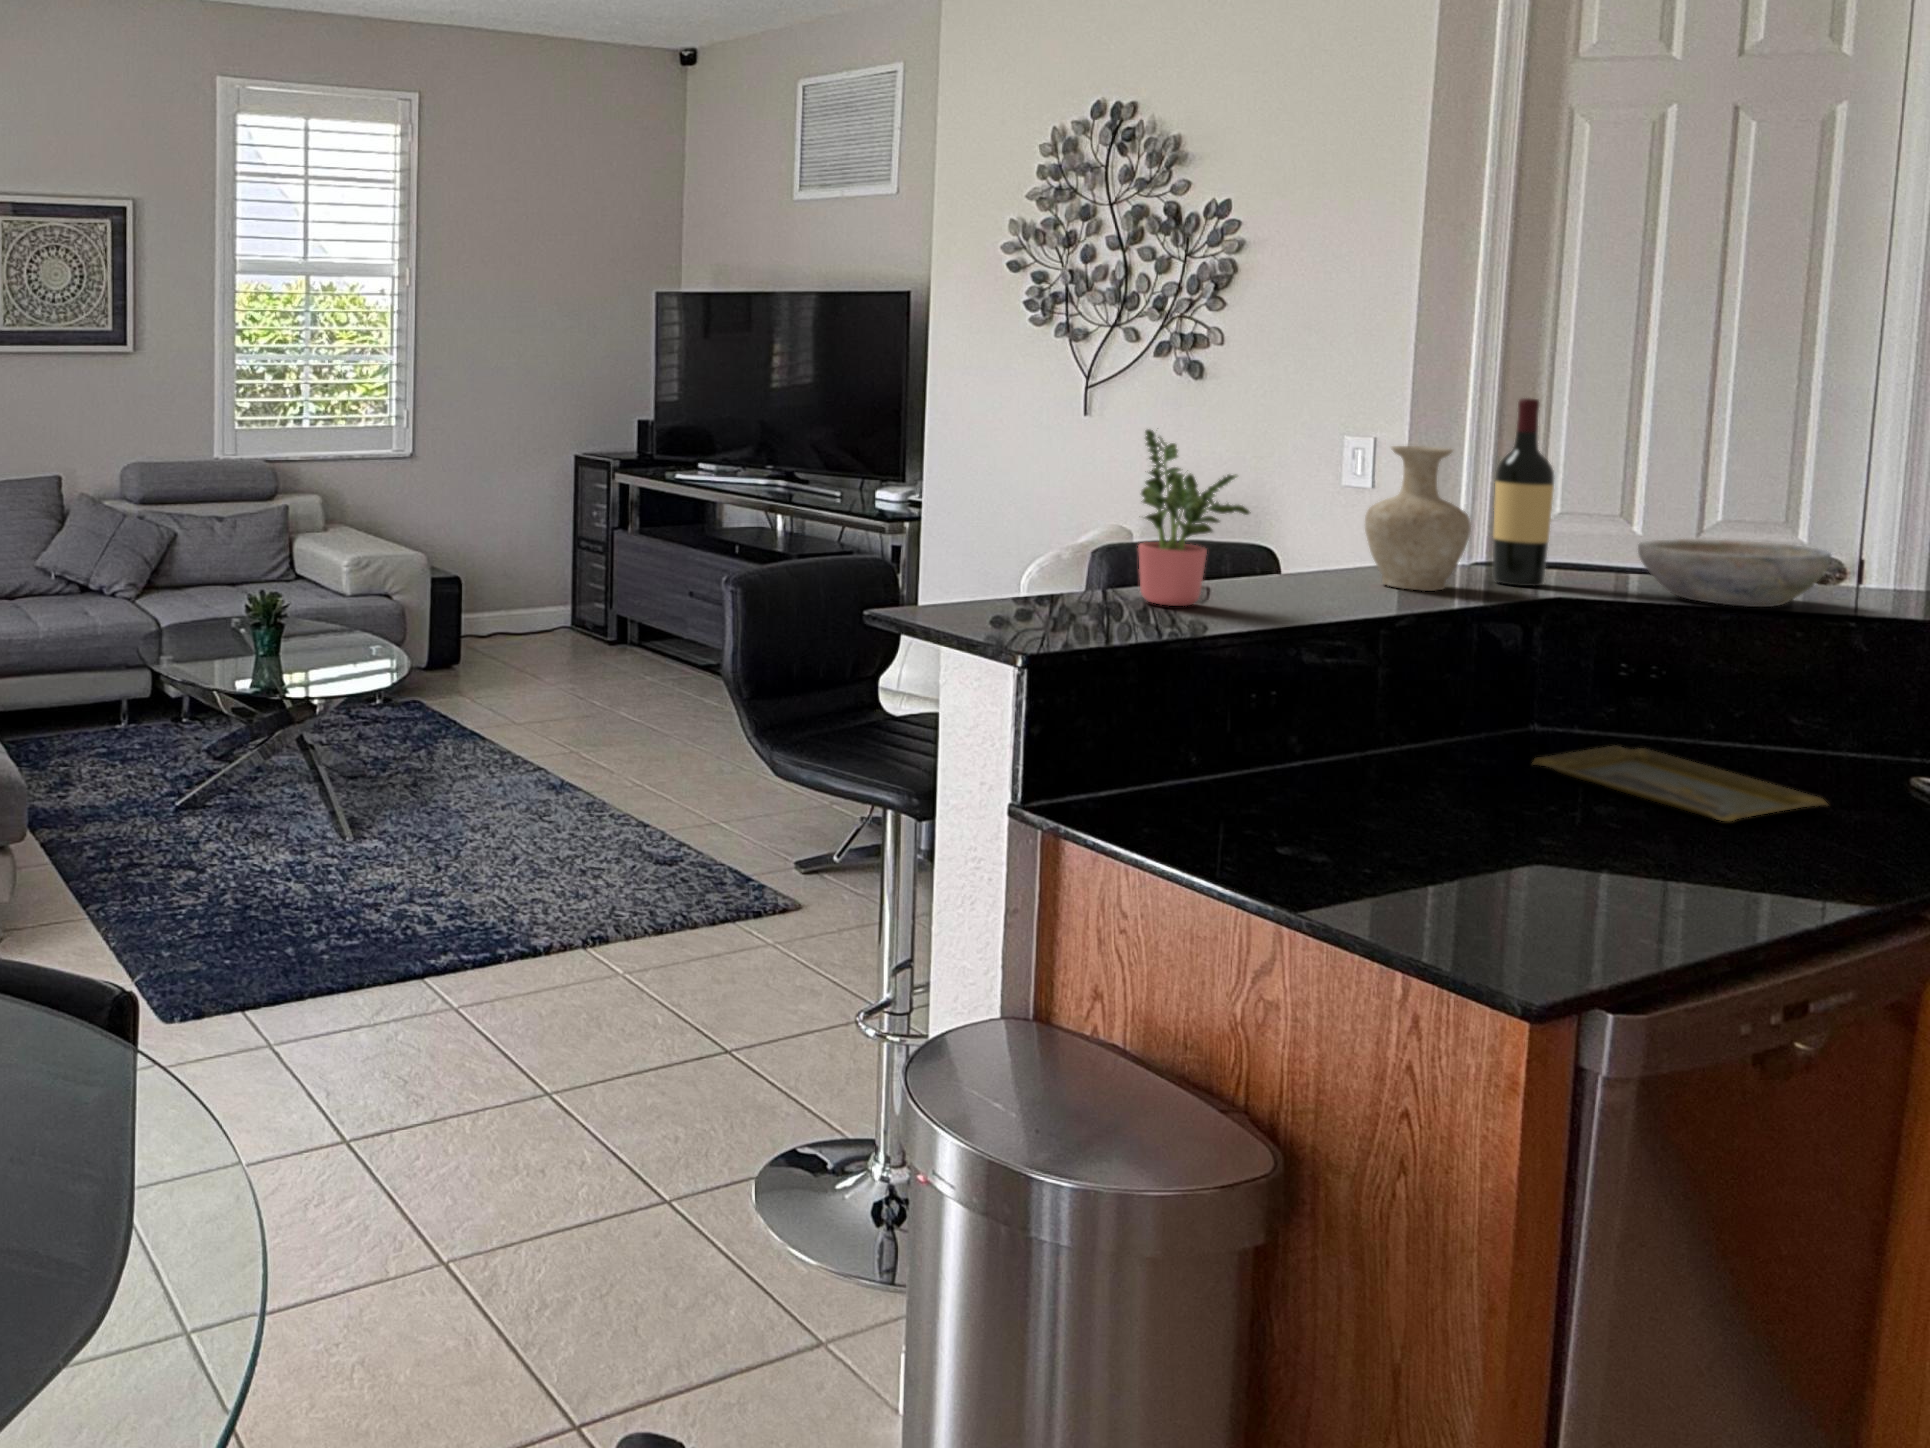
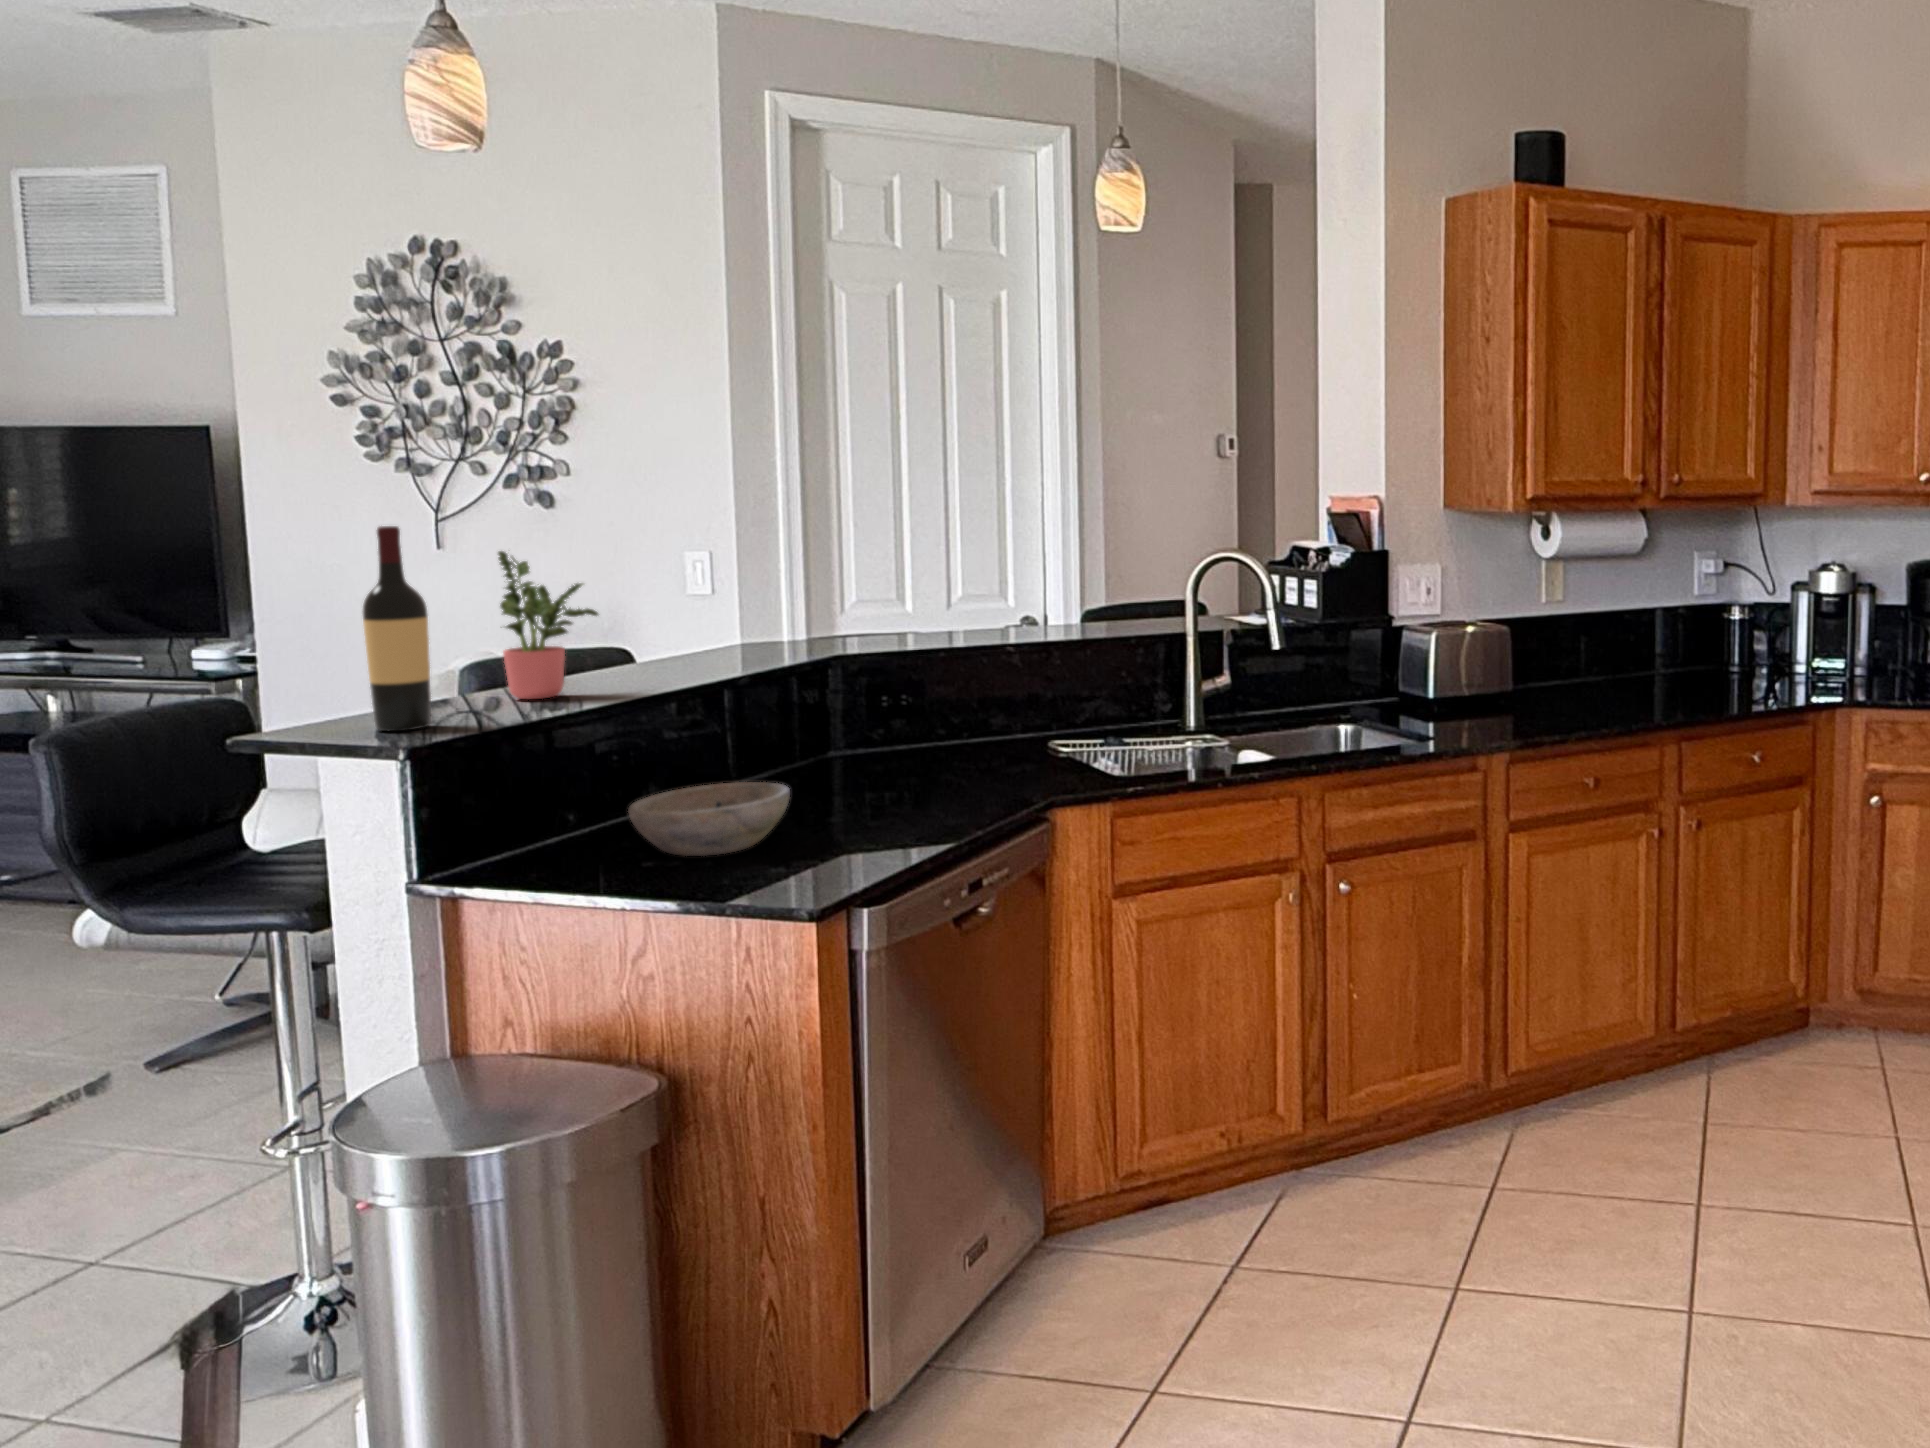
wine bottle: present [1493,398,1555,586] -> present [362,526,431,731]
vase: present [1365,446,1471,591] -> none [696,551,775,663]
bowl: present [1638,539,1831,607] -> present [628,782,790,856]
tray: present [1533,746,1827,821] -> none [830,752,1003,786]

